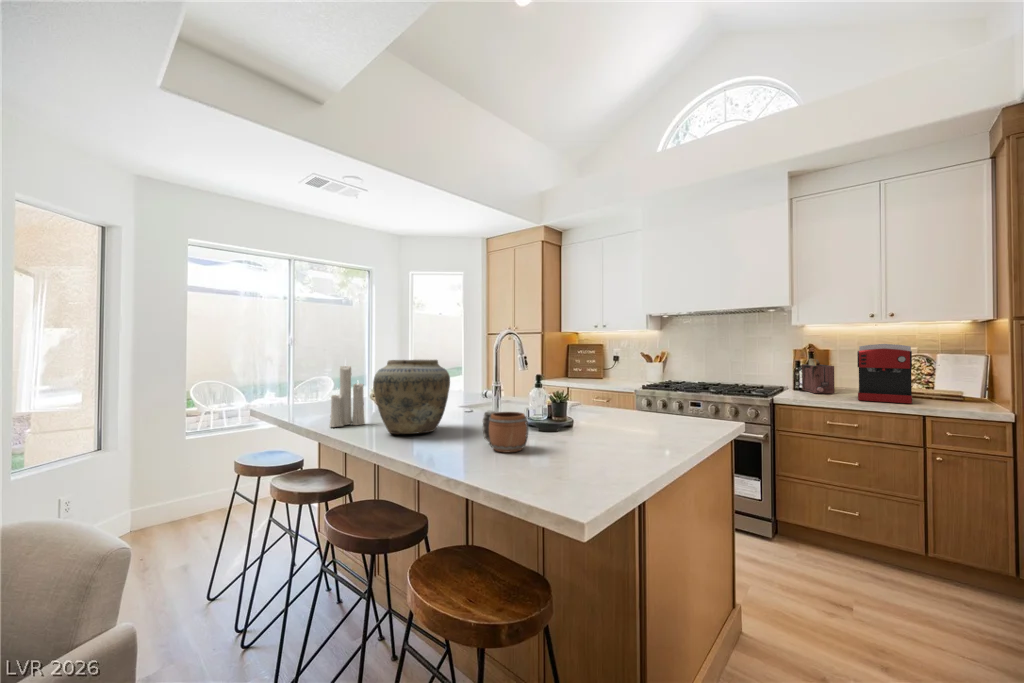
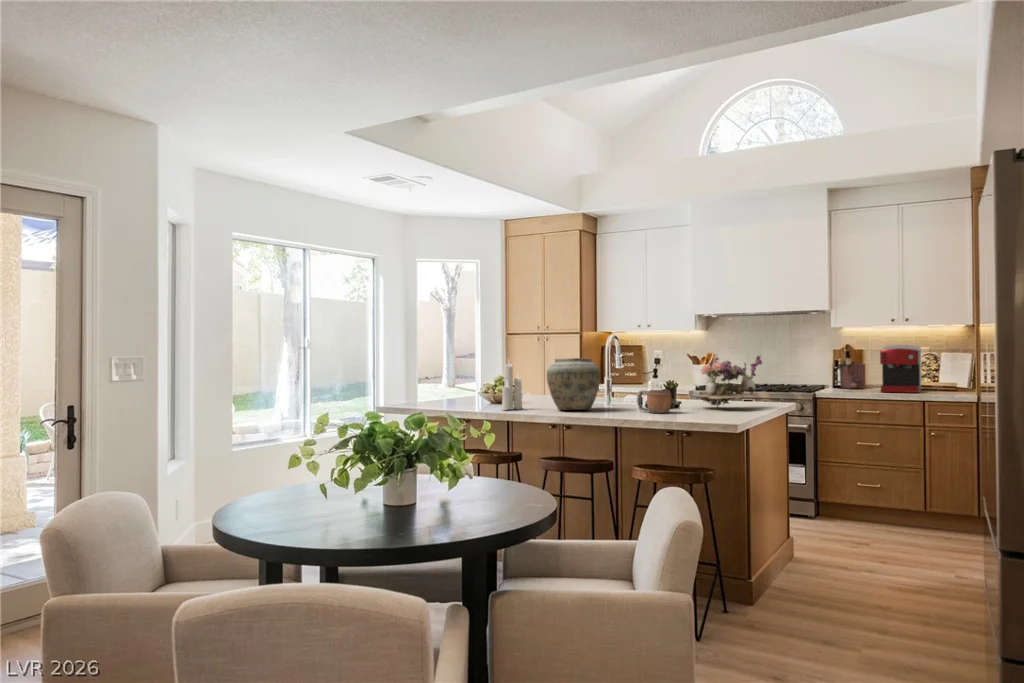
flower arrangement: none [577,357,686,438] -> present [693,355,762,408]

